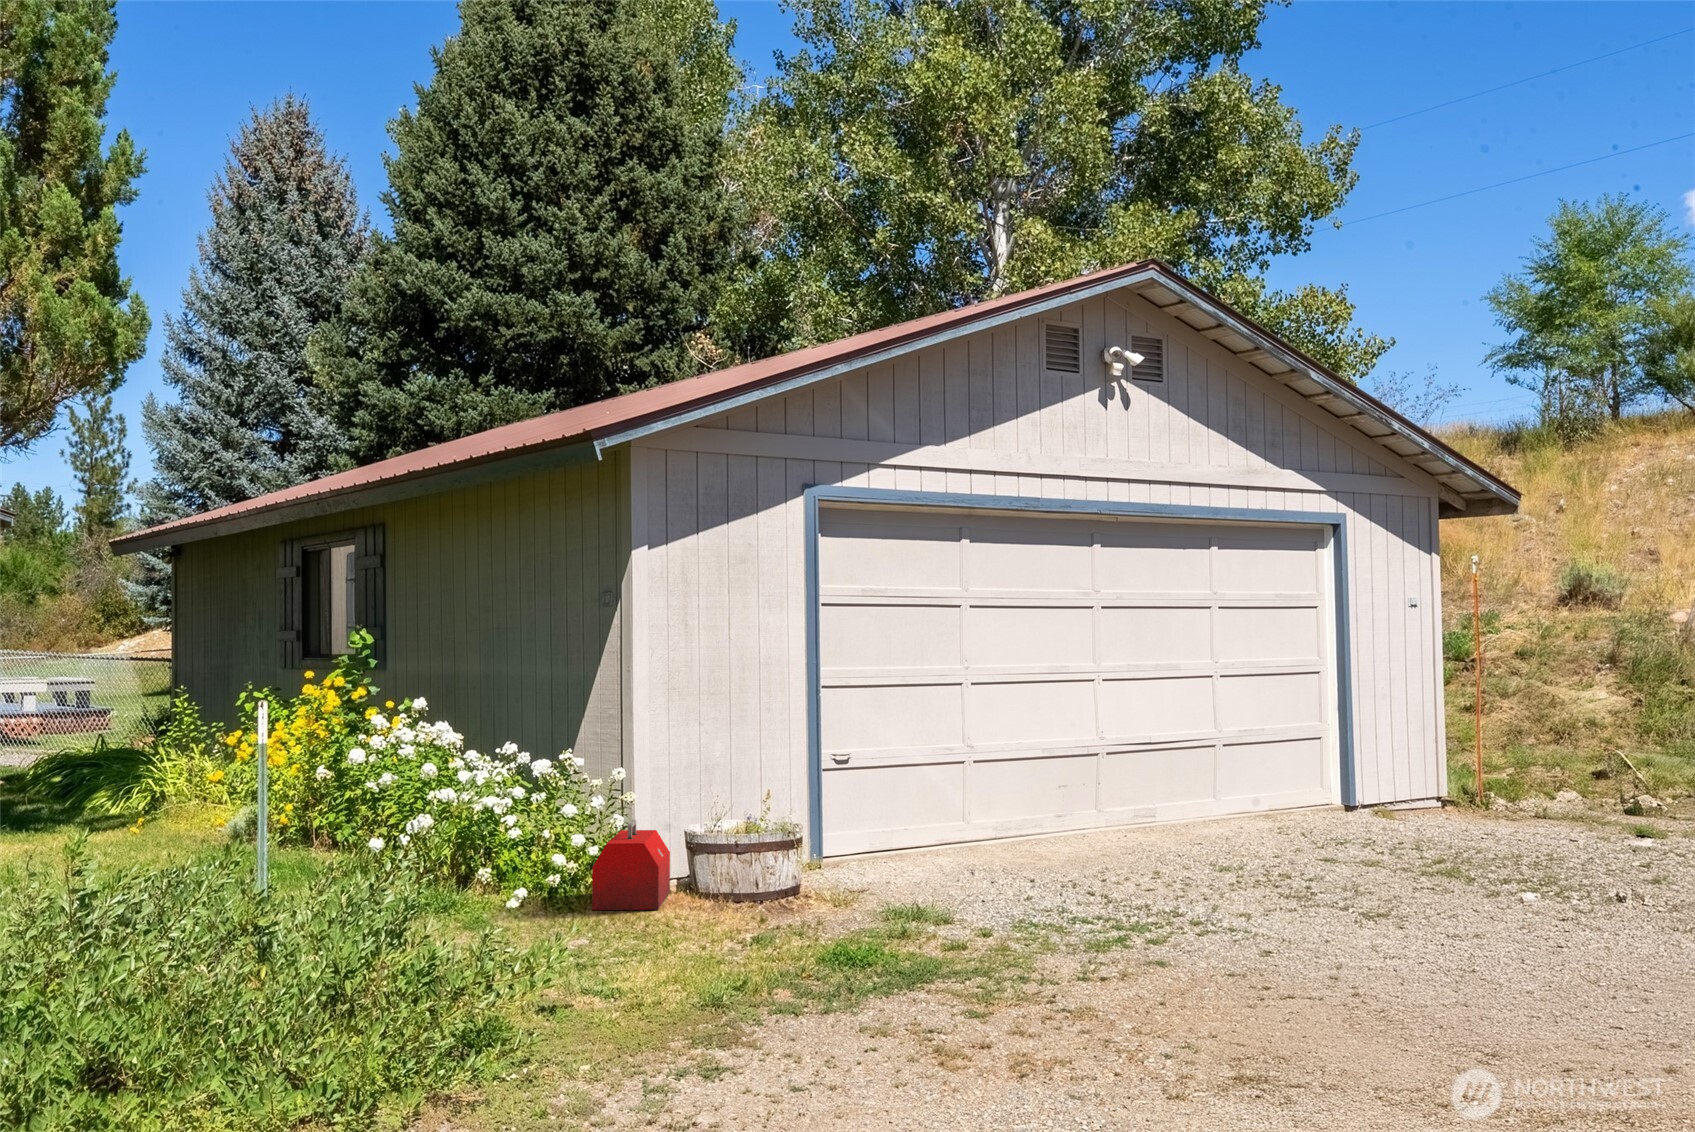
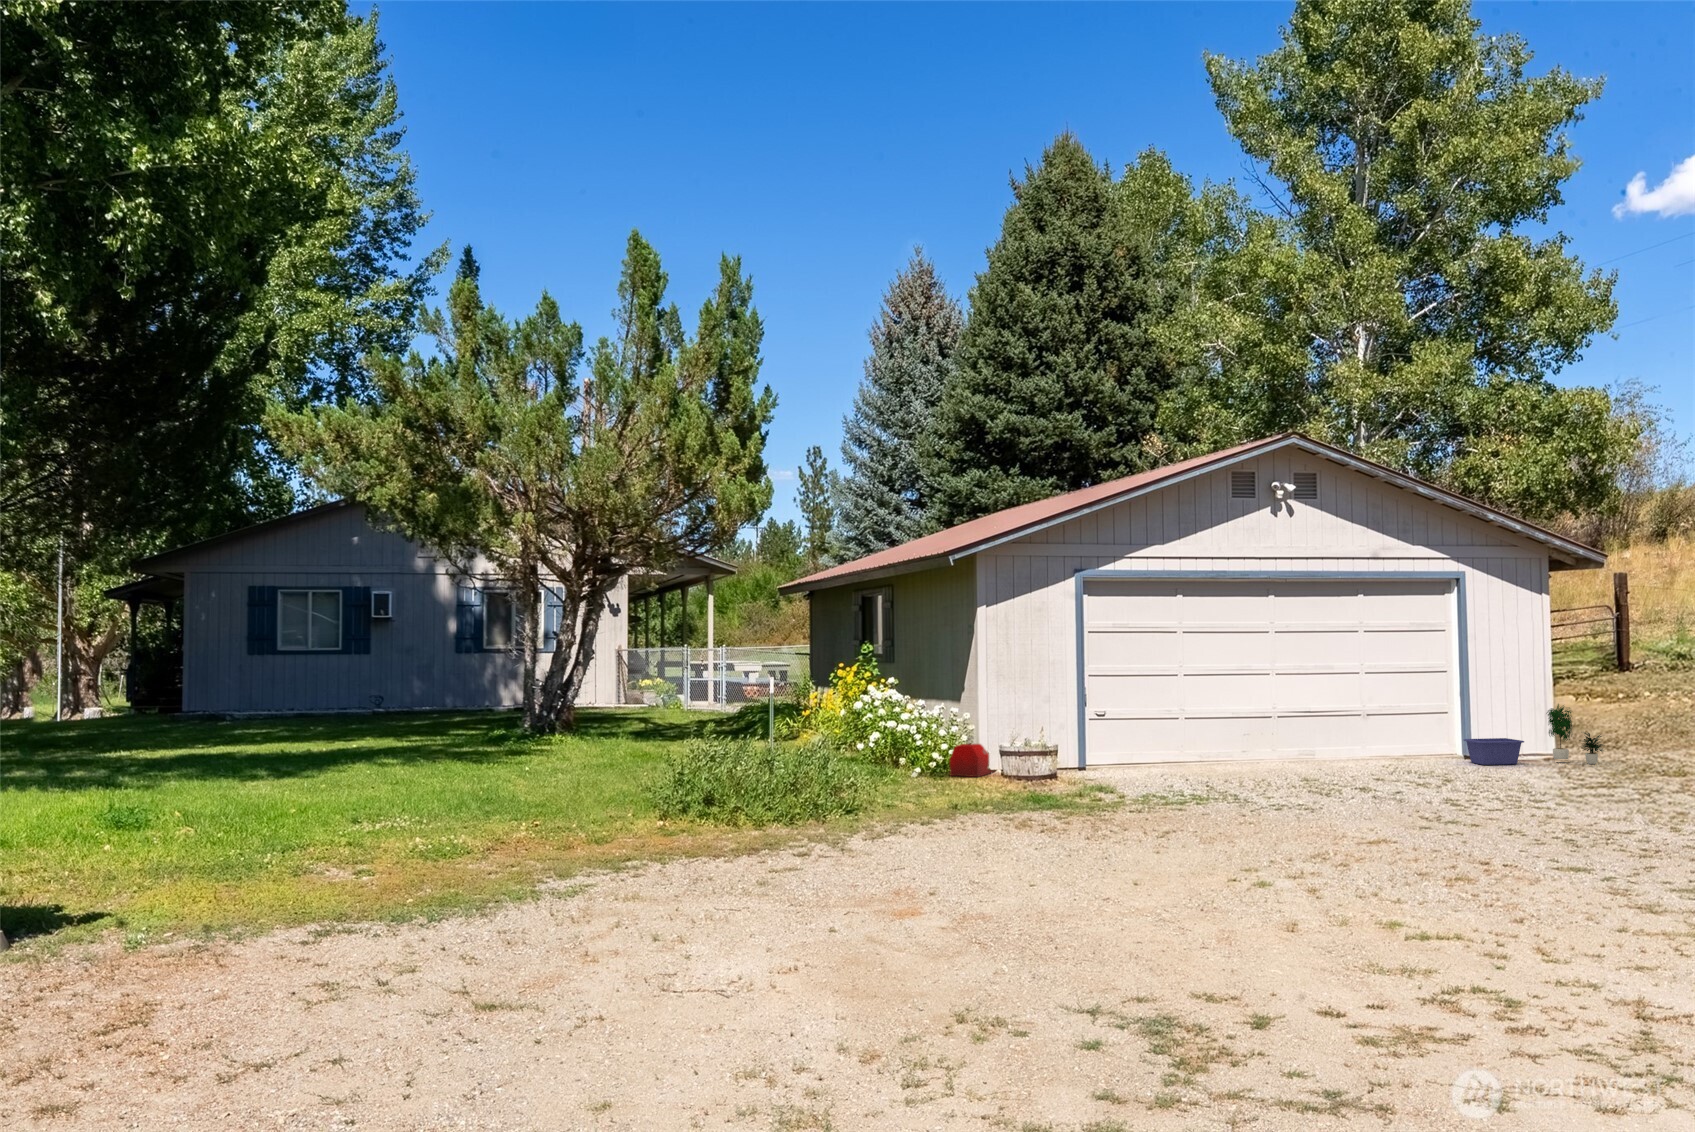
potted plant: none [1439,715,1527,807] -> present [1546,704,1604,764]
storage bin: none [1350,773,1436,817] -> present [1464,738,1524,765]

